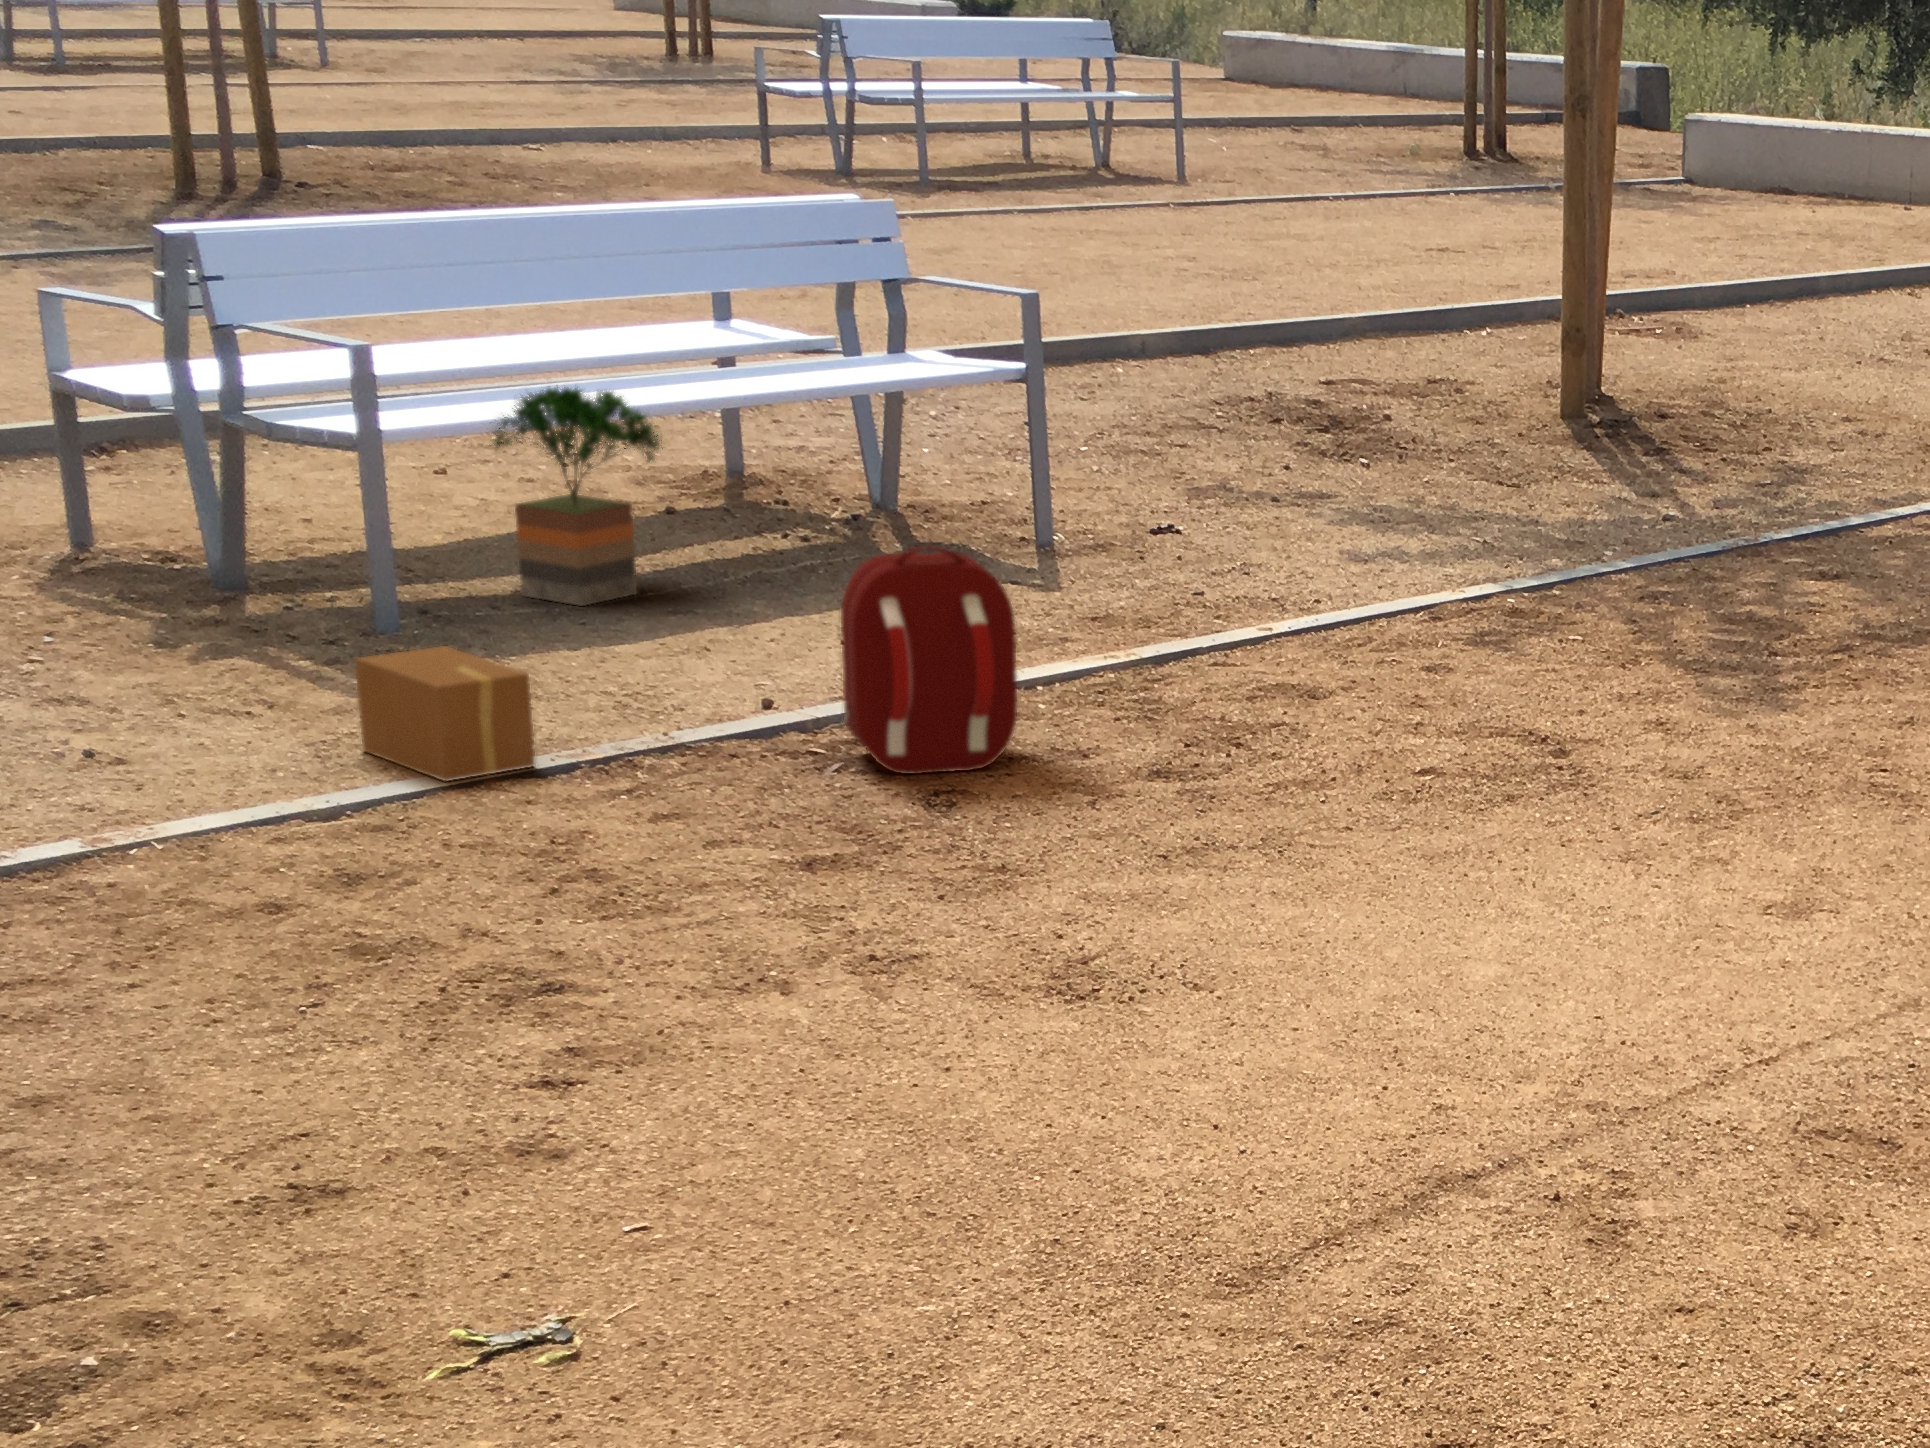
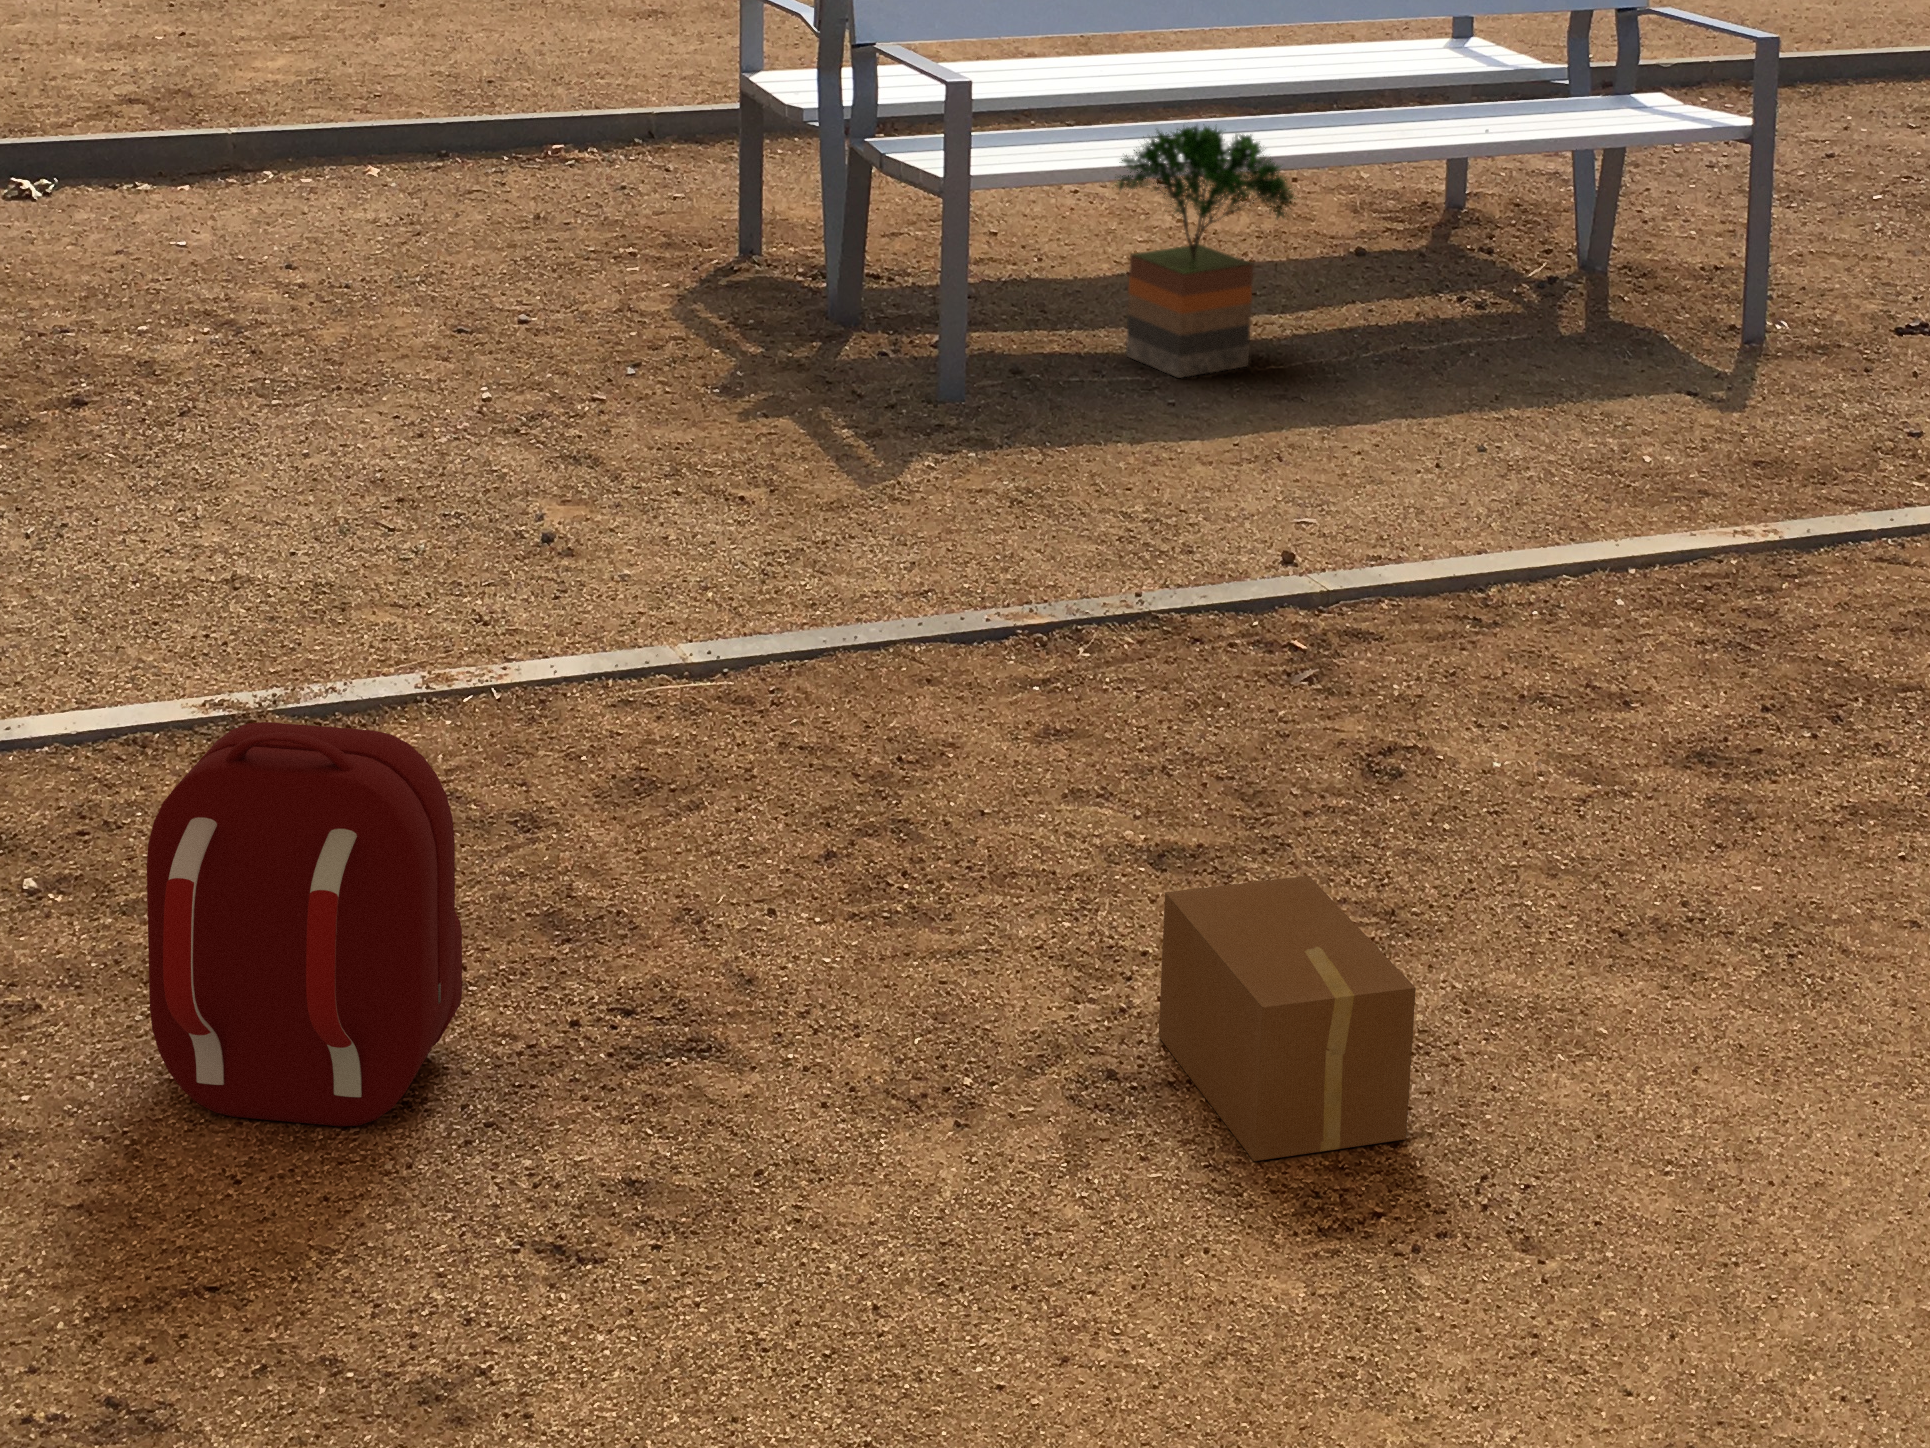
backpack: present [841,547,1017,774] -> present [147,722,462,1126]
cardboard box: present [355,646,536,781] -> present [1158,876,1416,1161]

